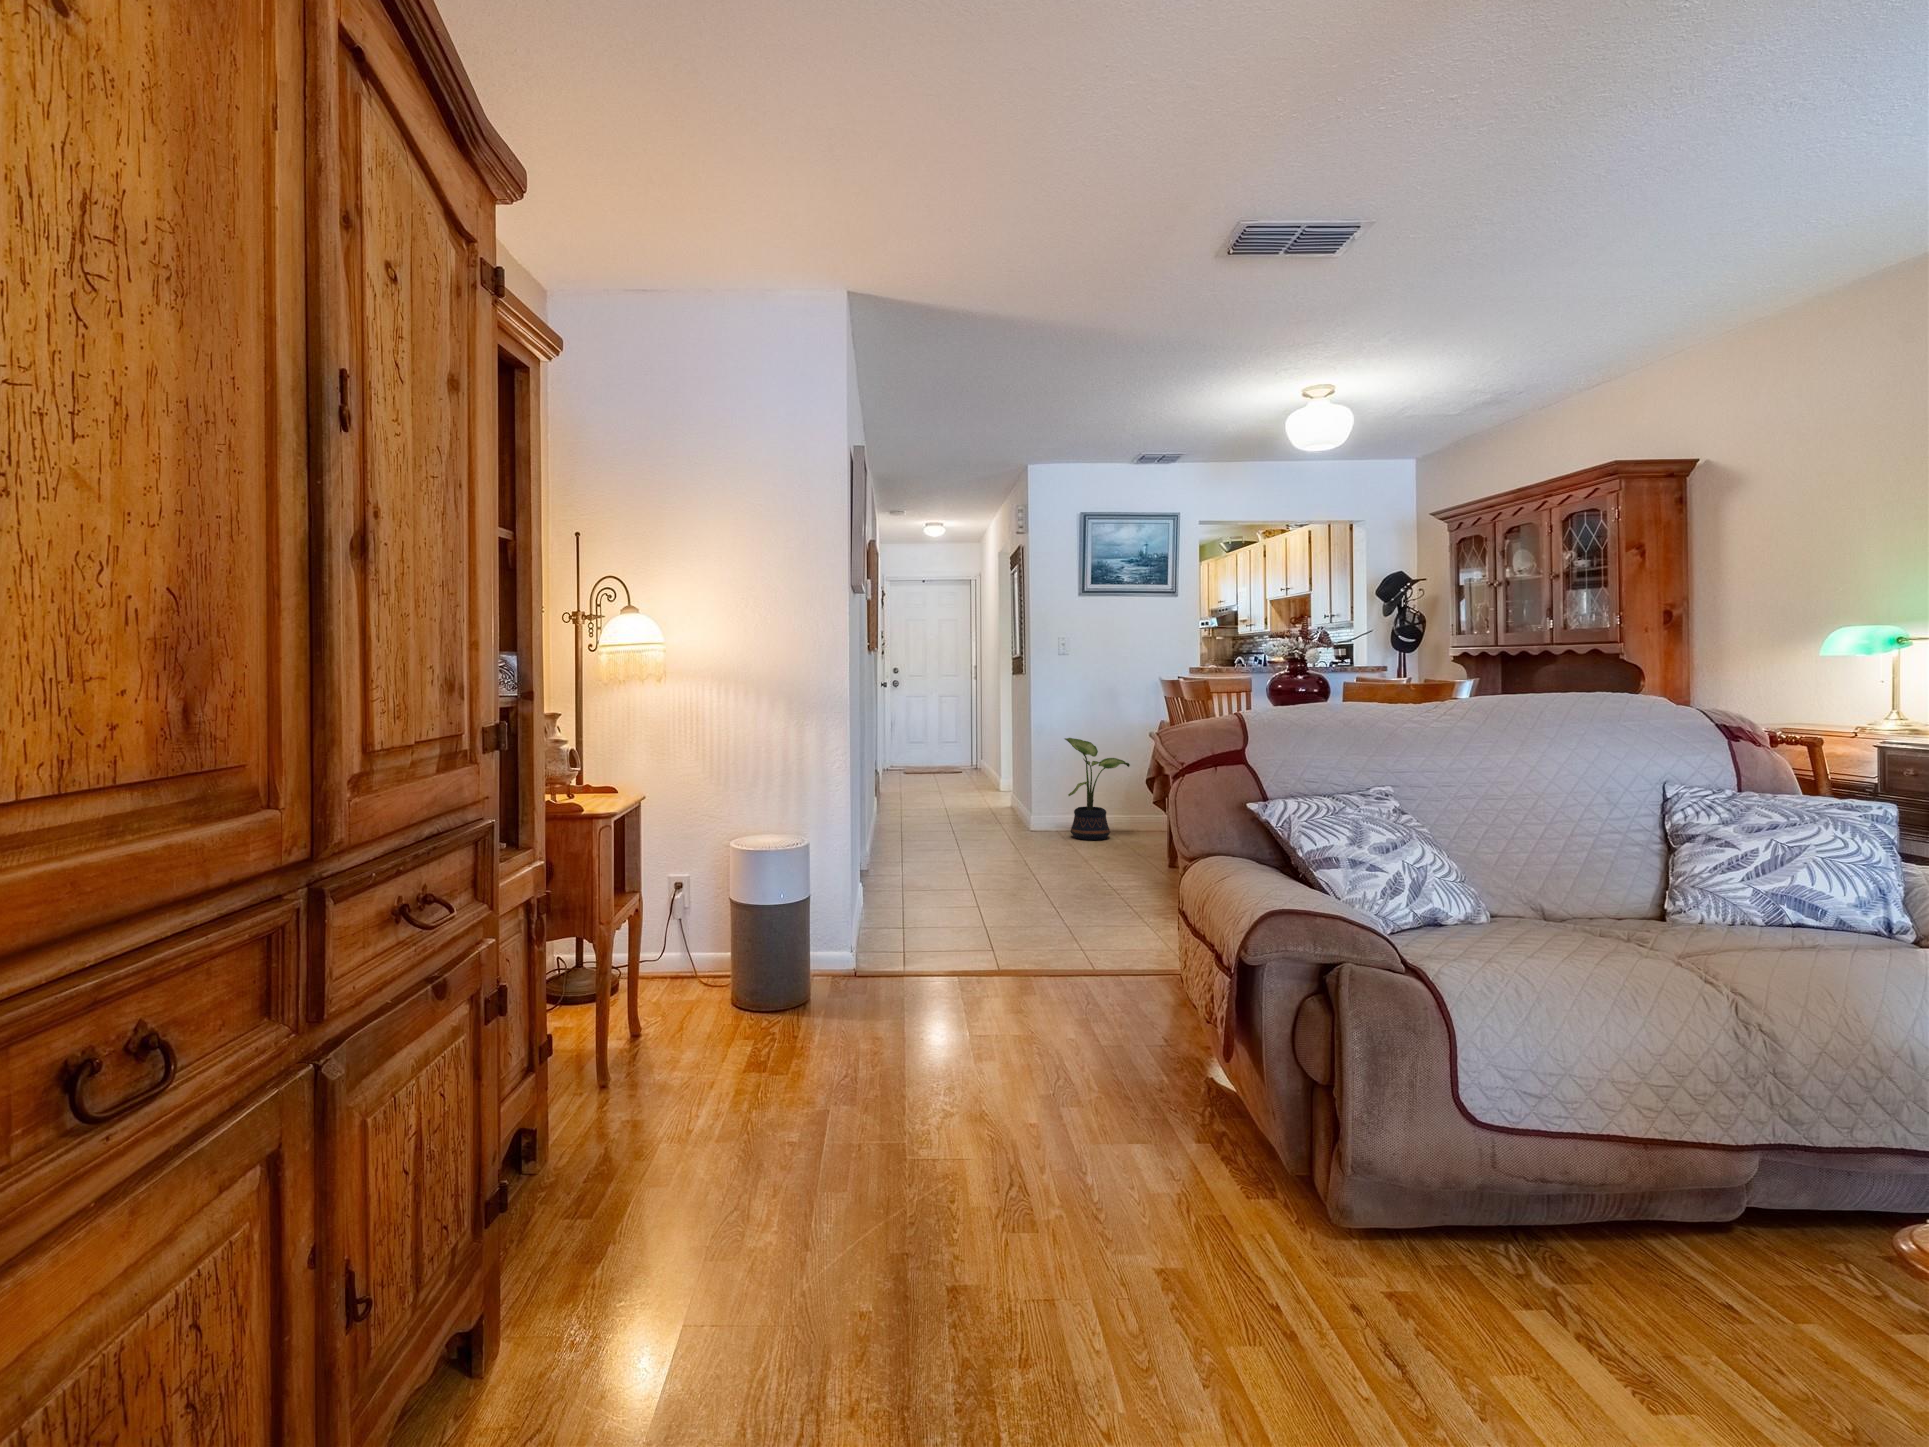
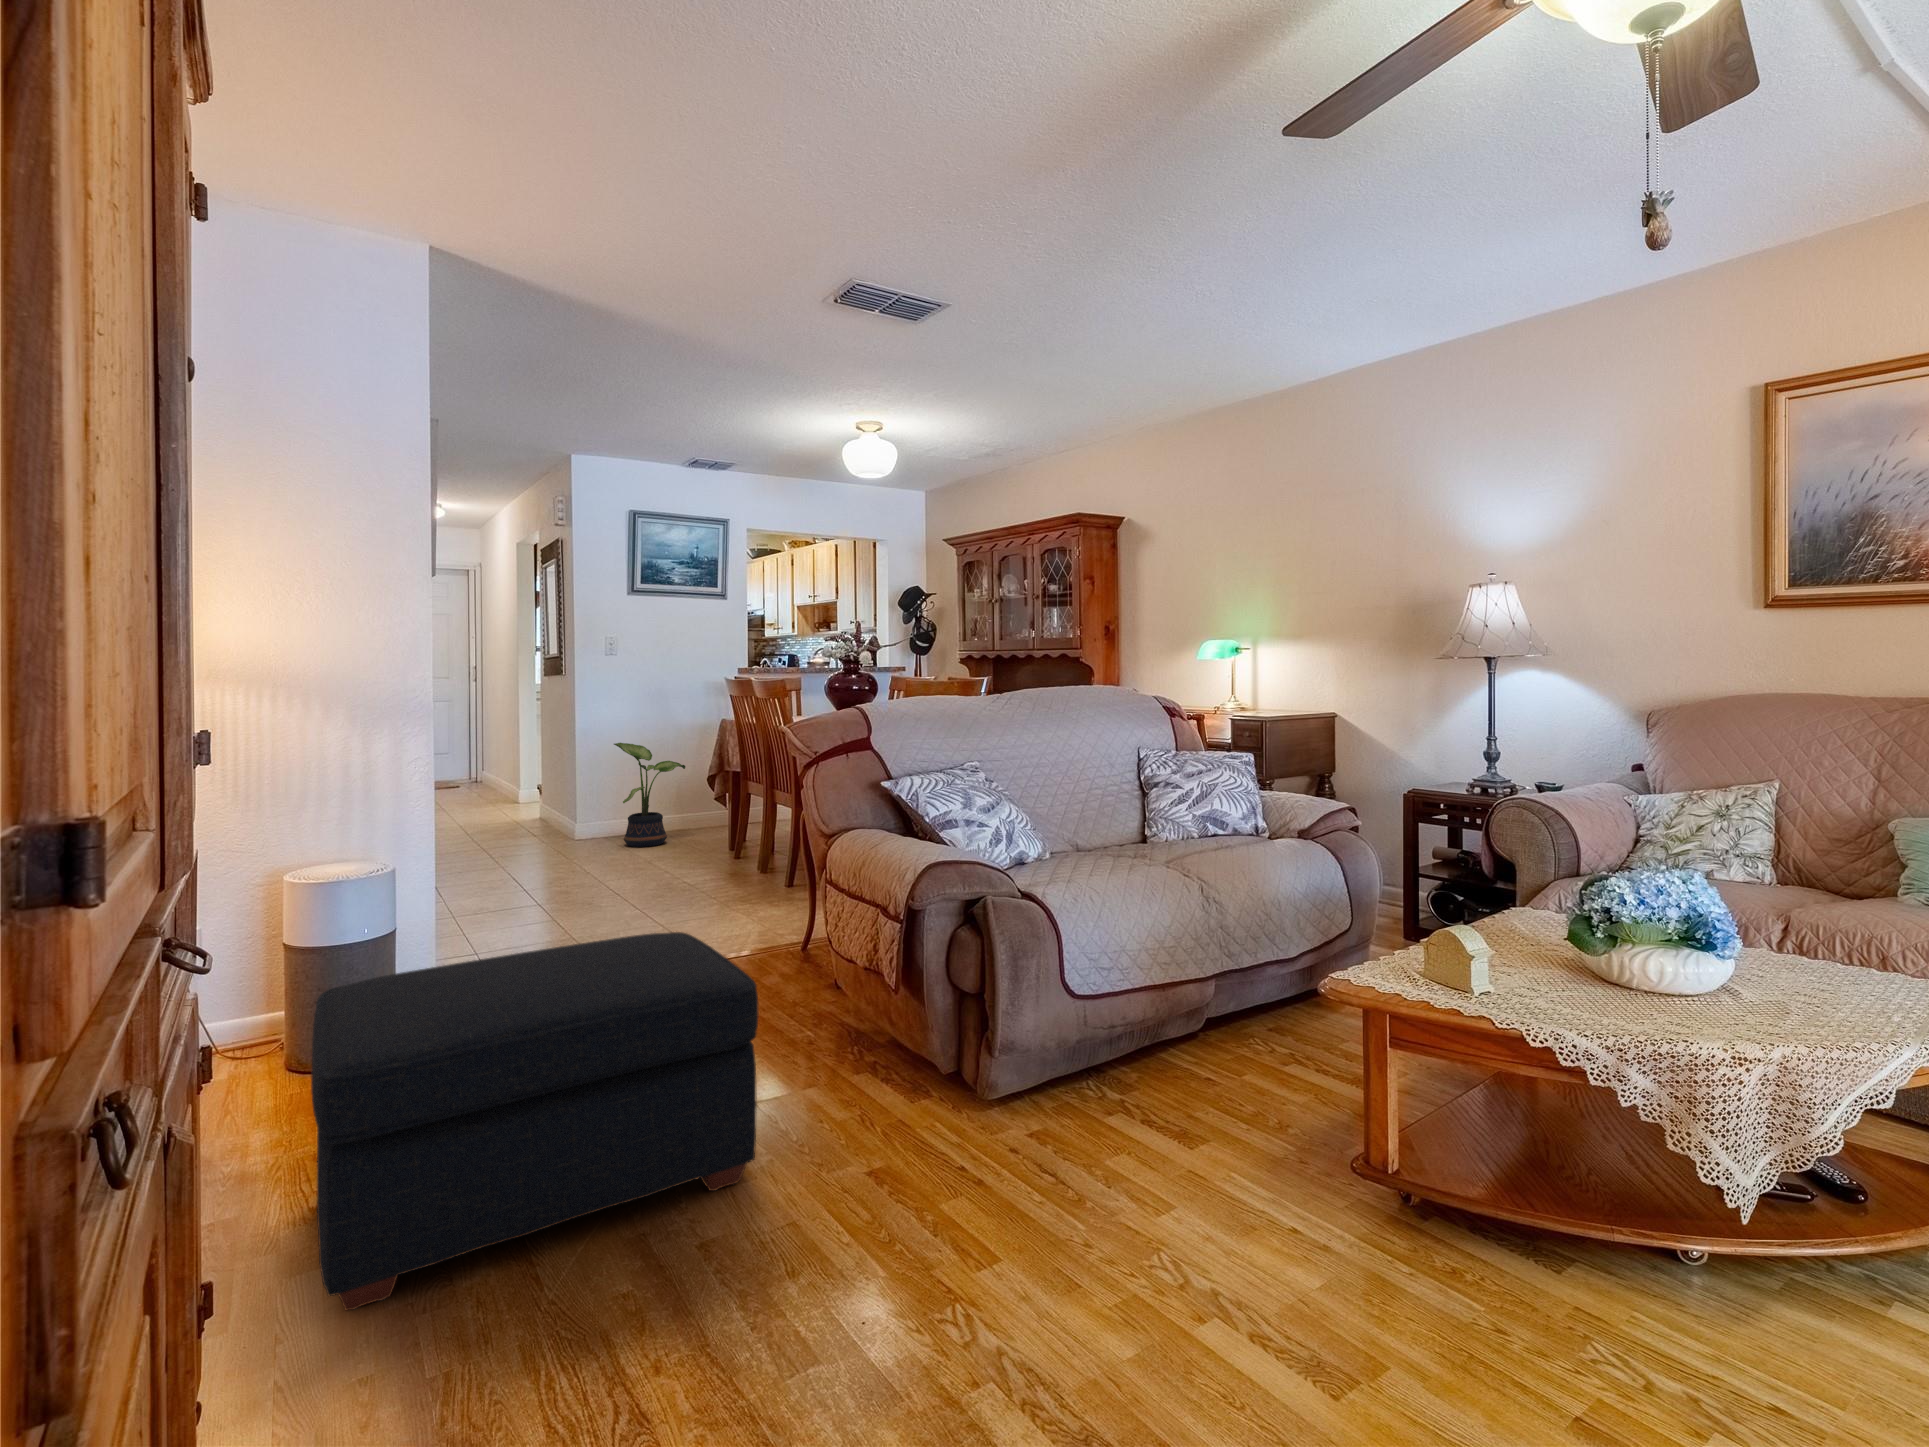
ottoman: none [652,936,1038,1226] -> present [311,932,759,1310]

